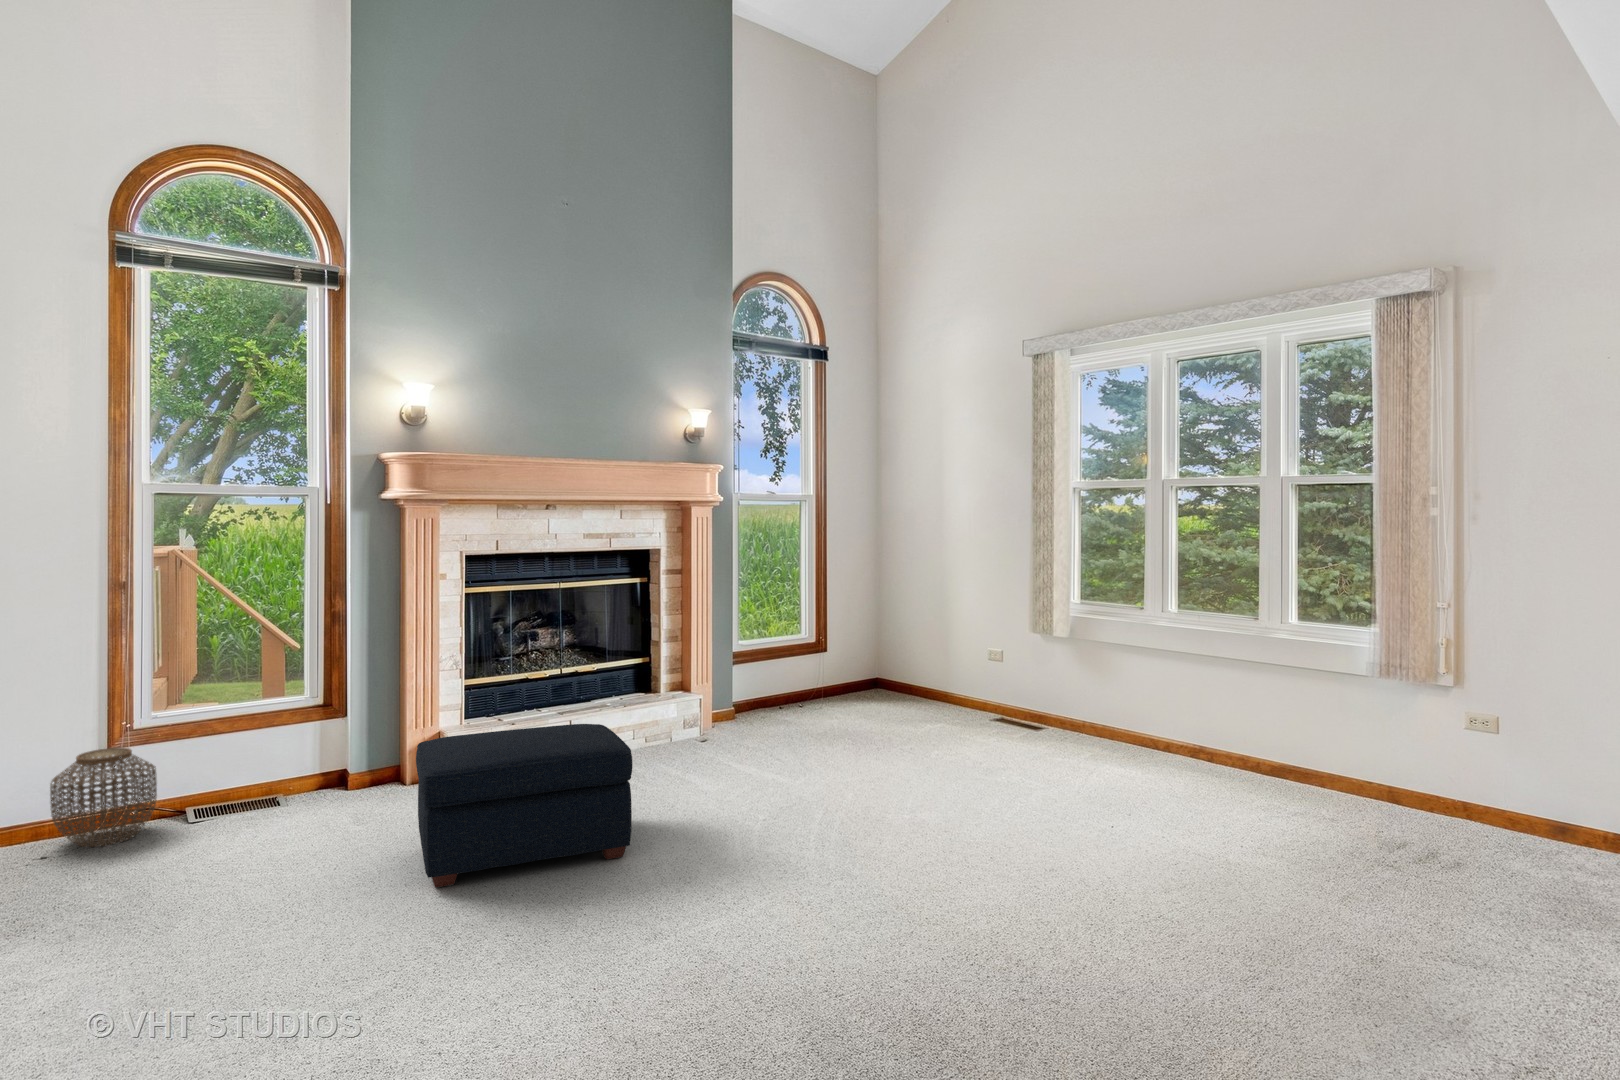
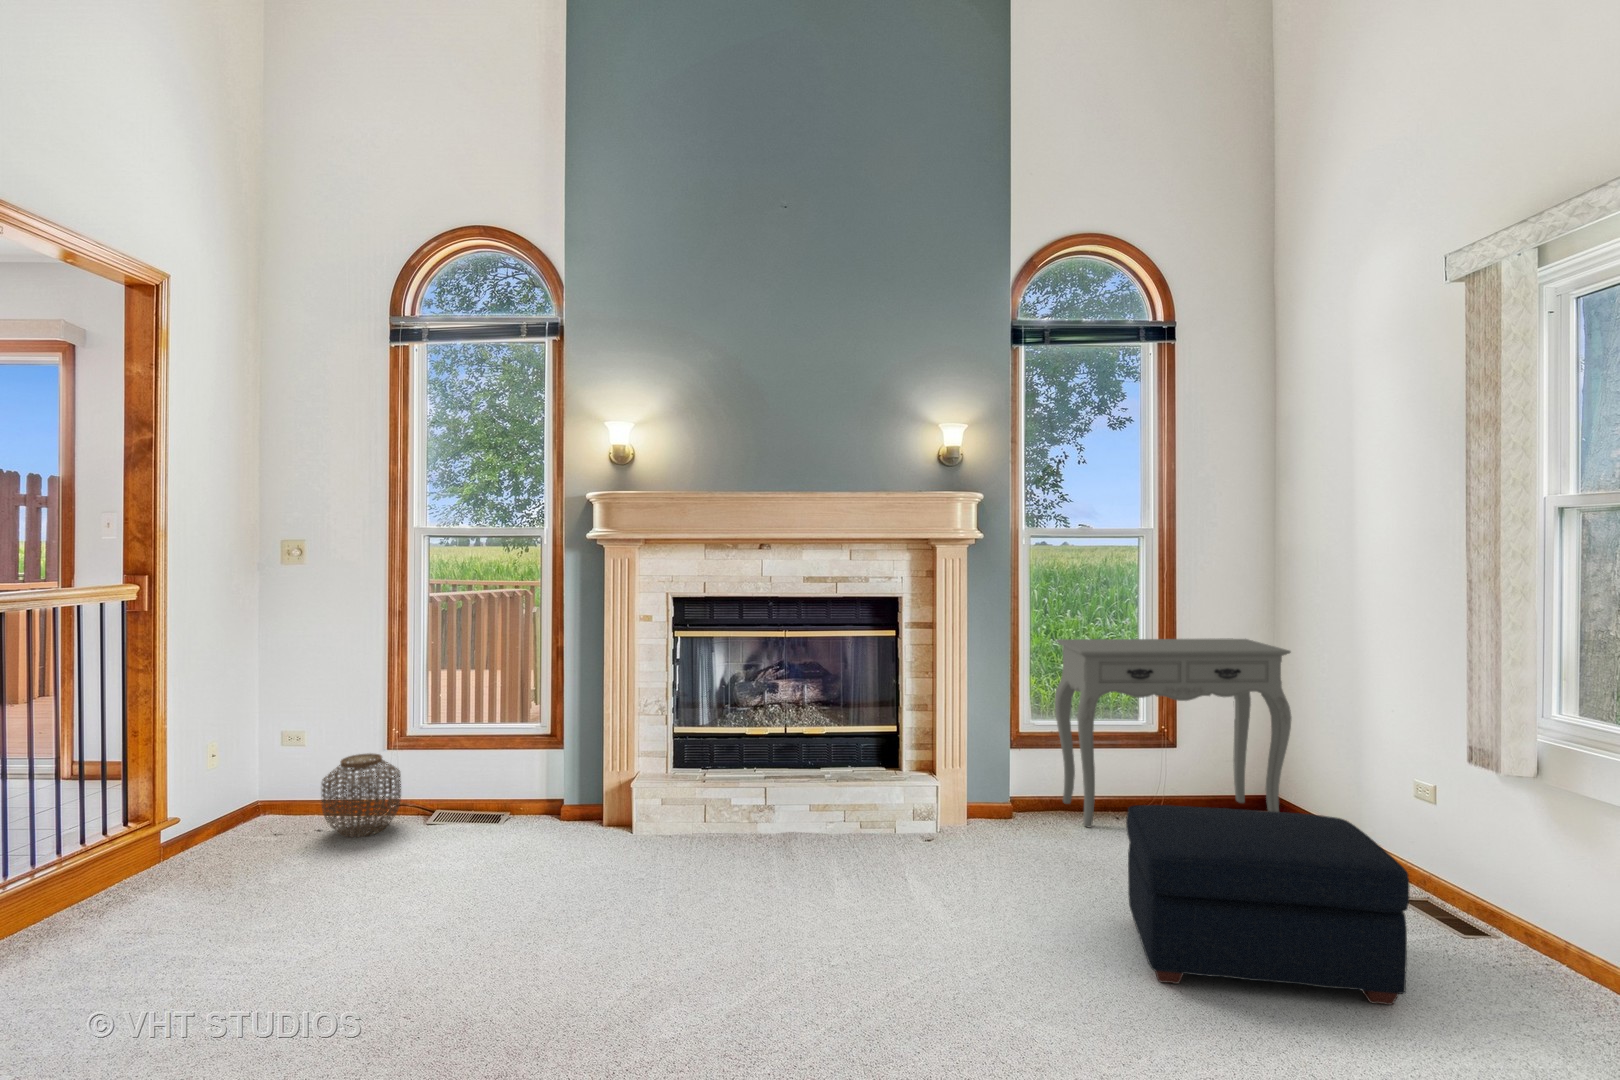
console table: none [754,577,908,720] -> present [1055,638,1291,827]
ottoman: present [416,724,632,887] -> present [1126,805,1410,1005]

